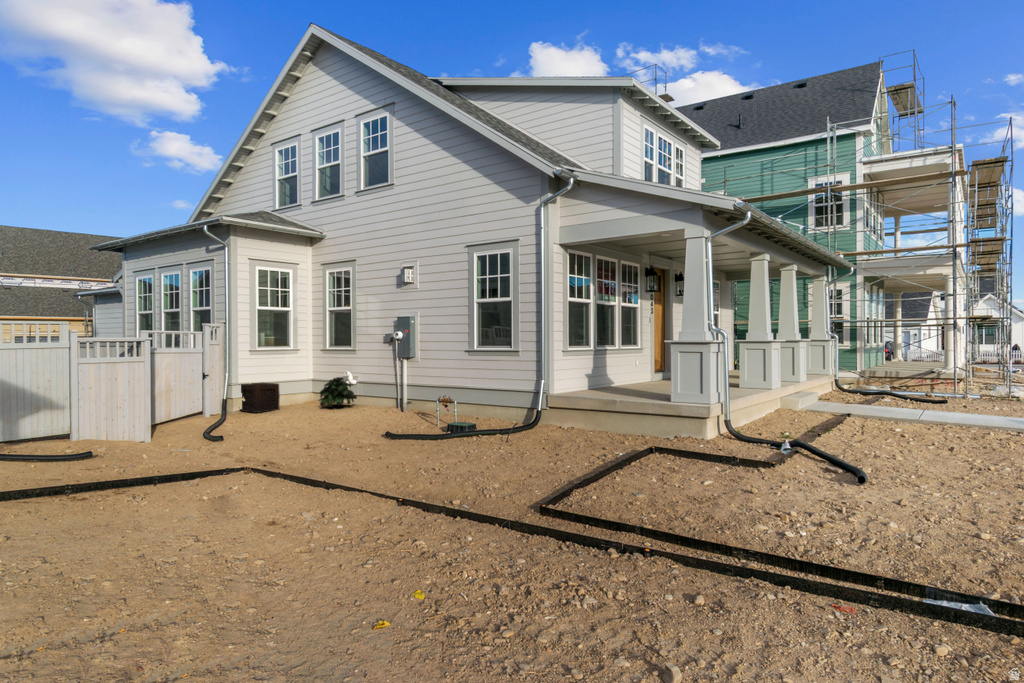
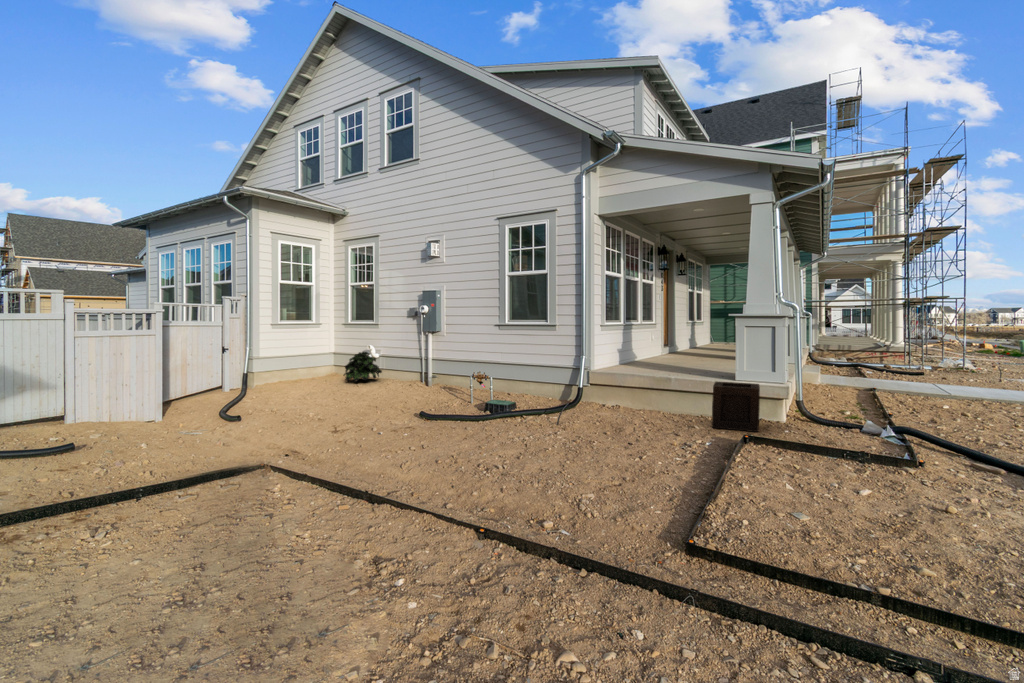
wooden crate: present [240,382,280,413] -> present [712,382,760,432]

